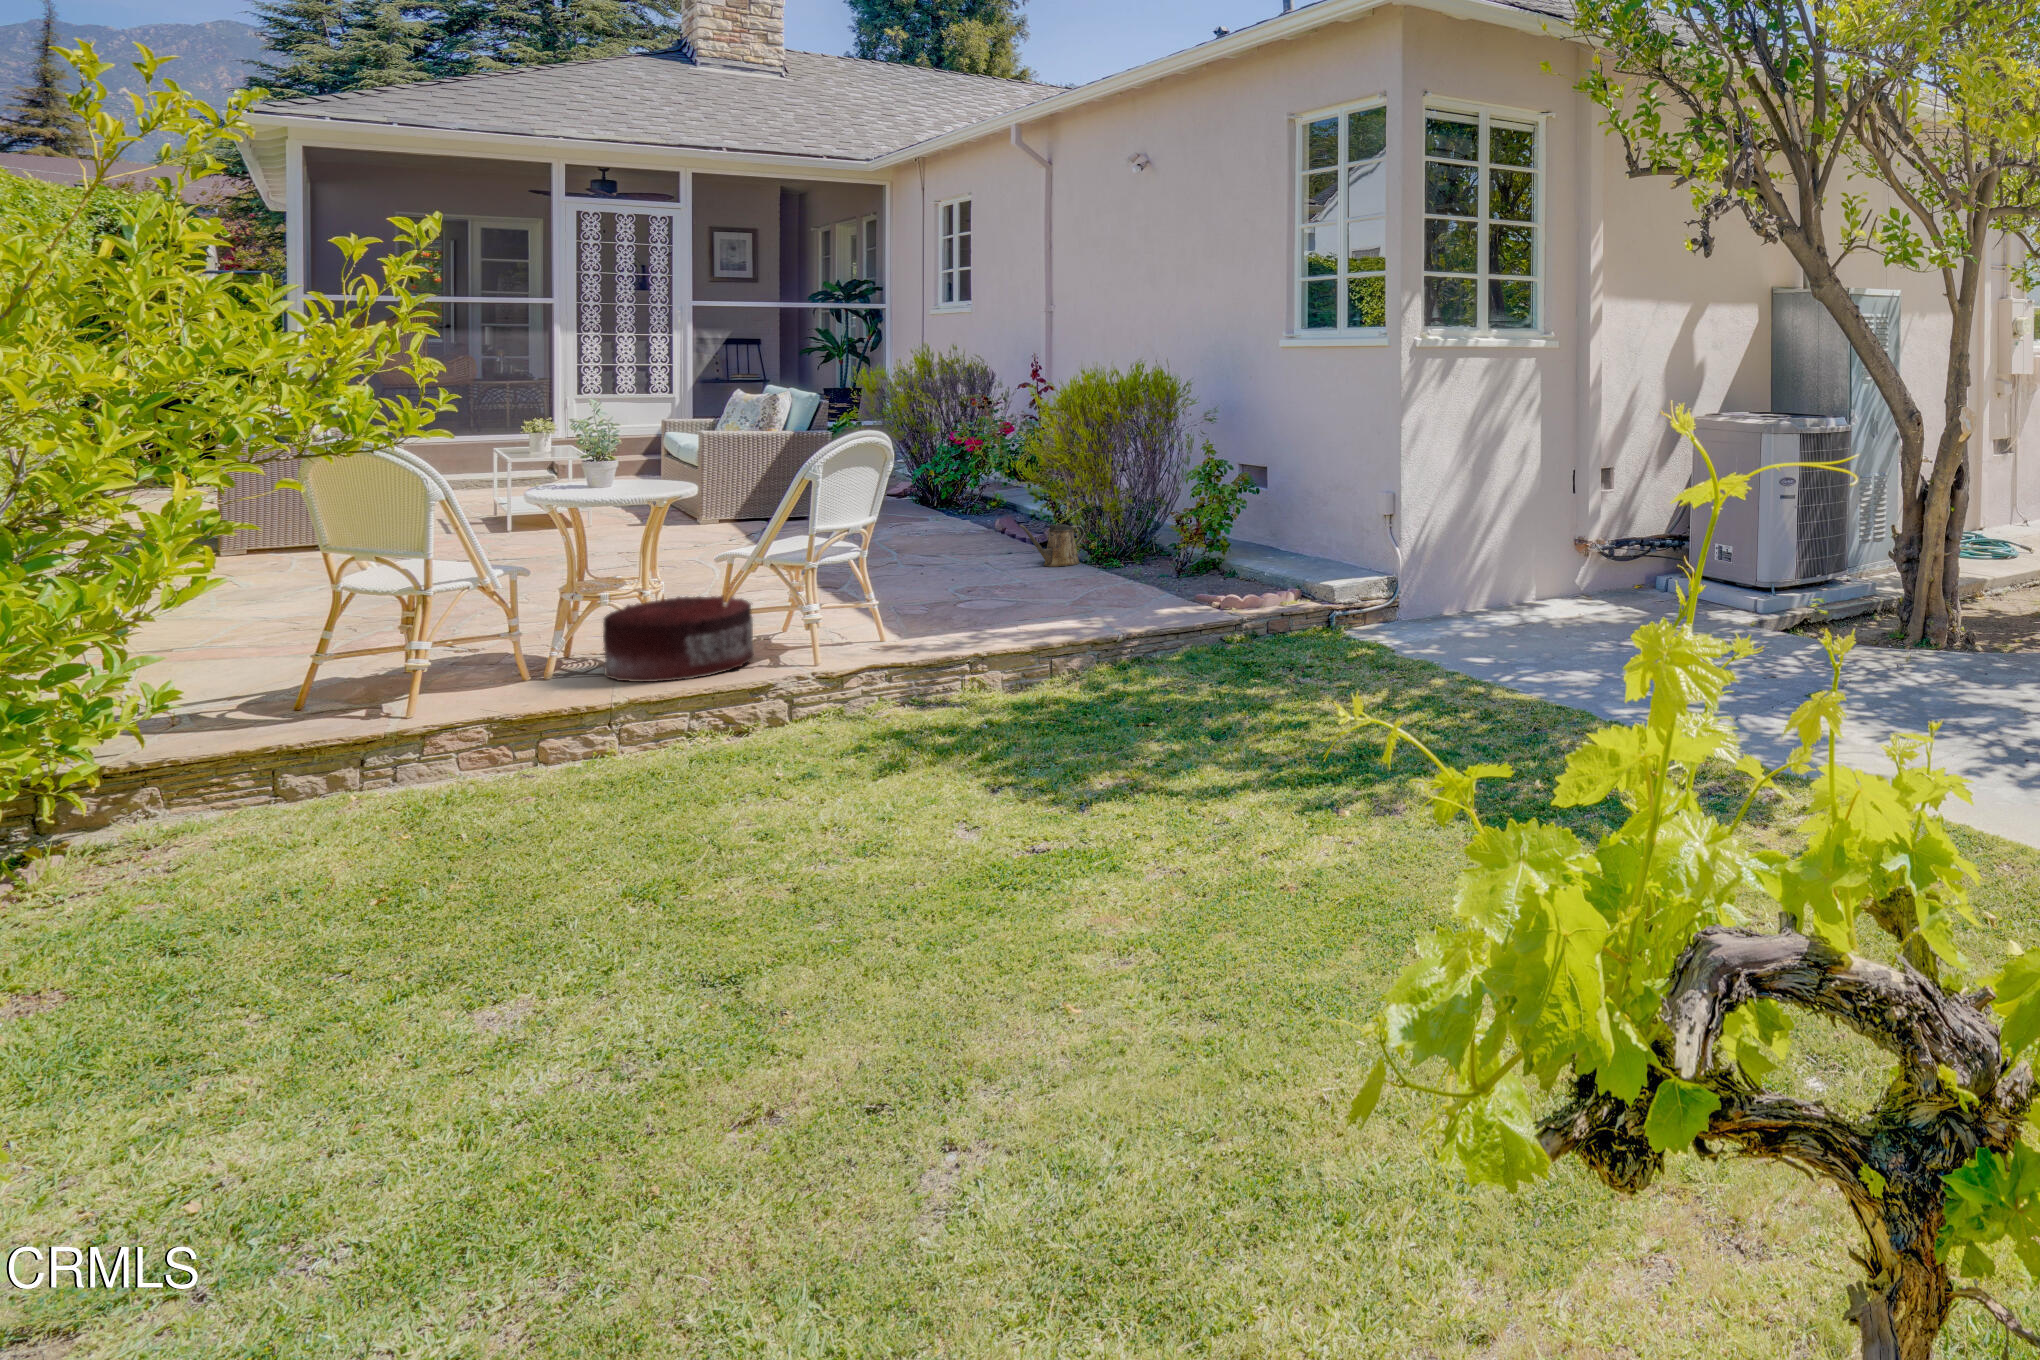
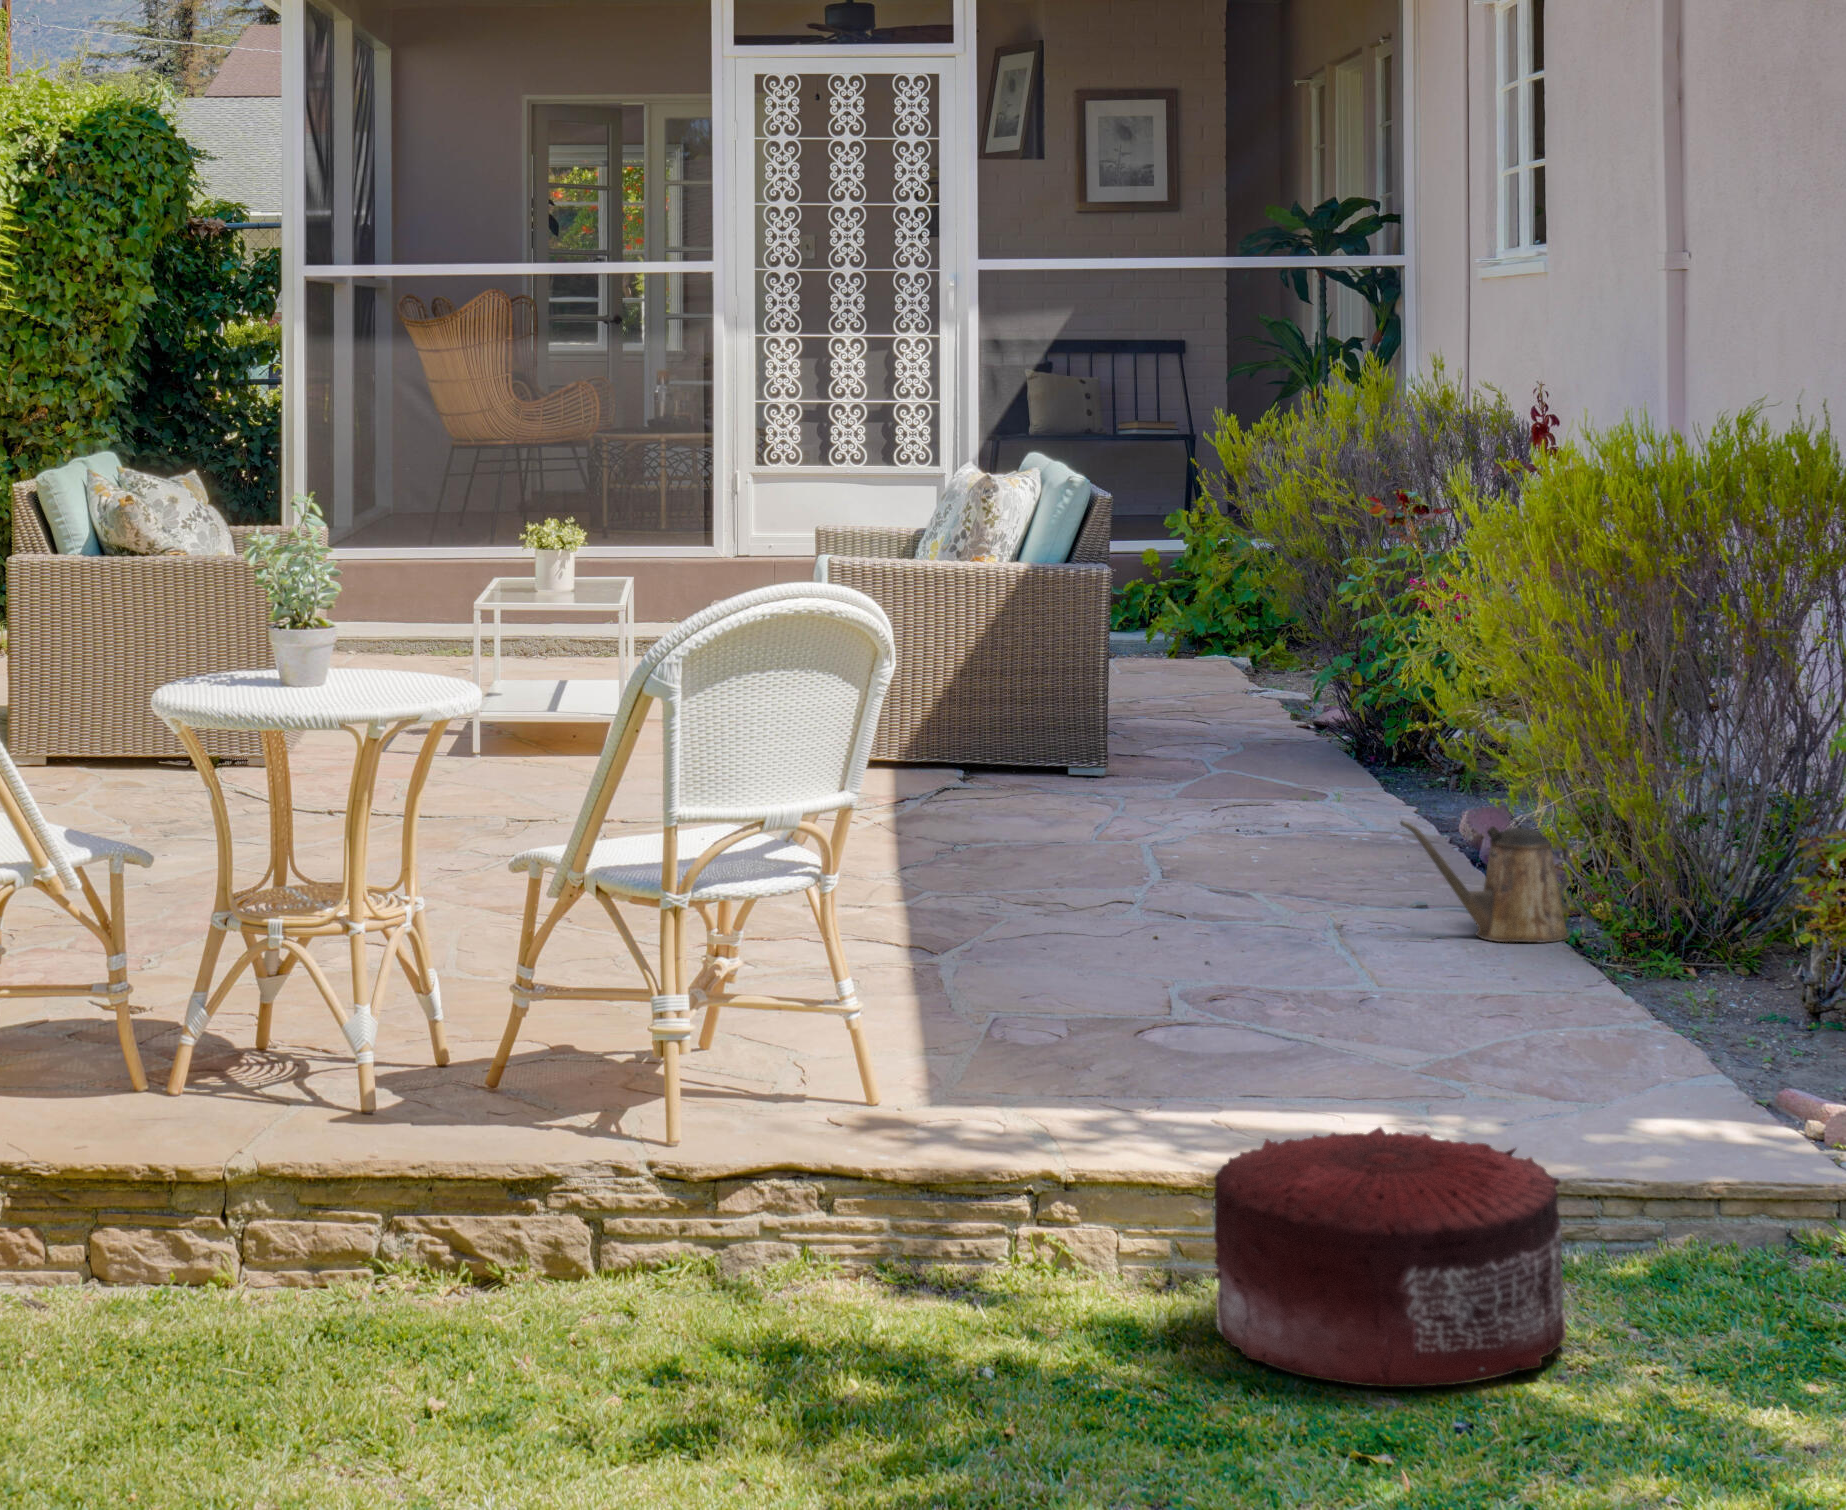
pouf: present [603,595,755,682] -> present [1214,1127,1567,1387]

